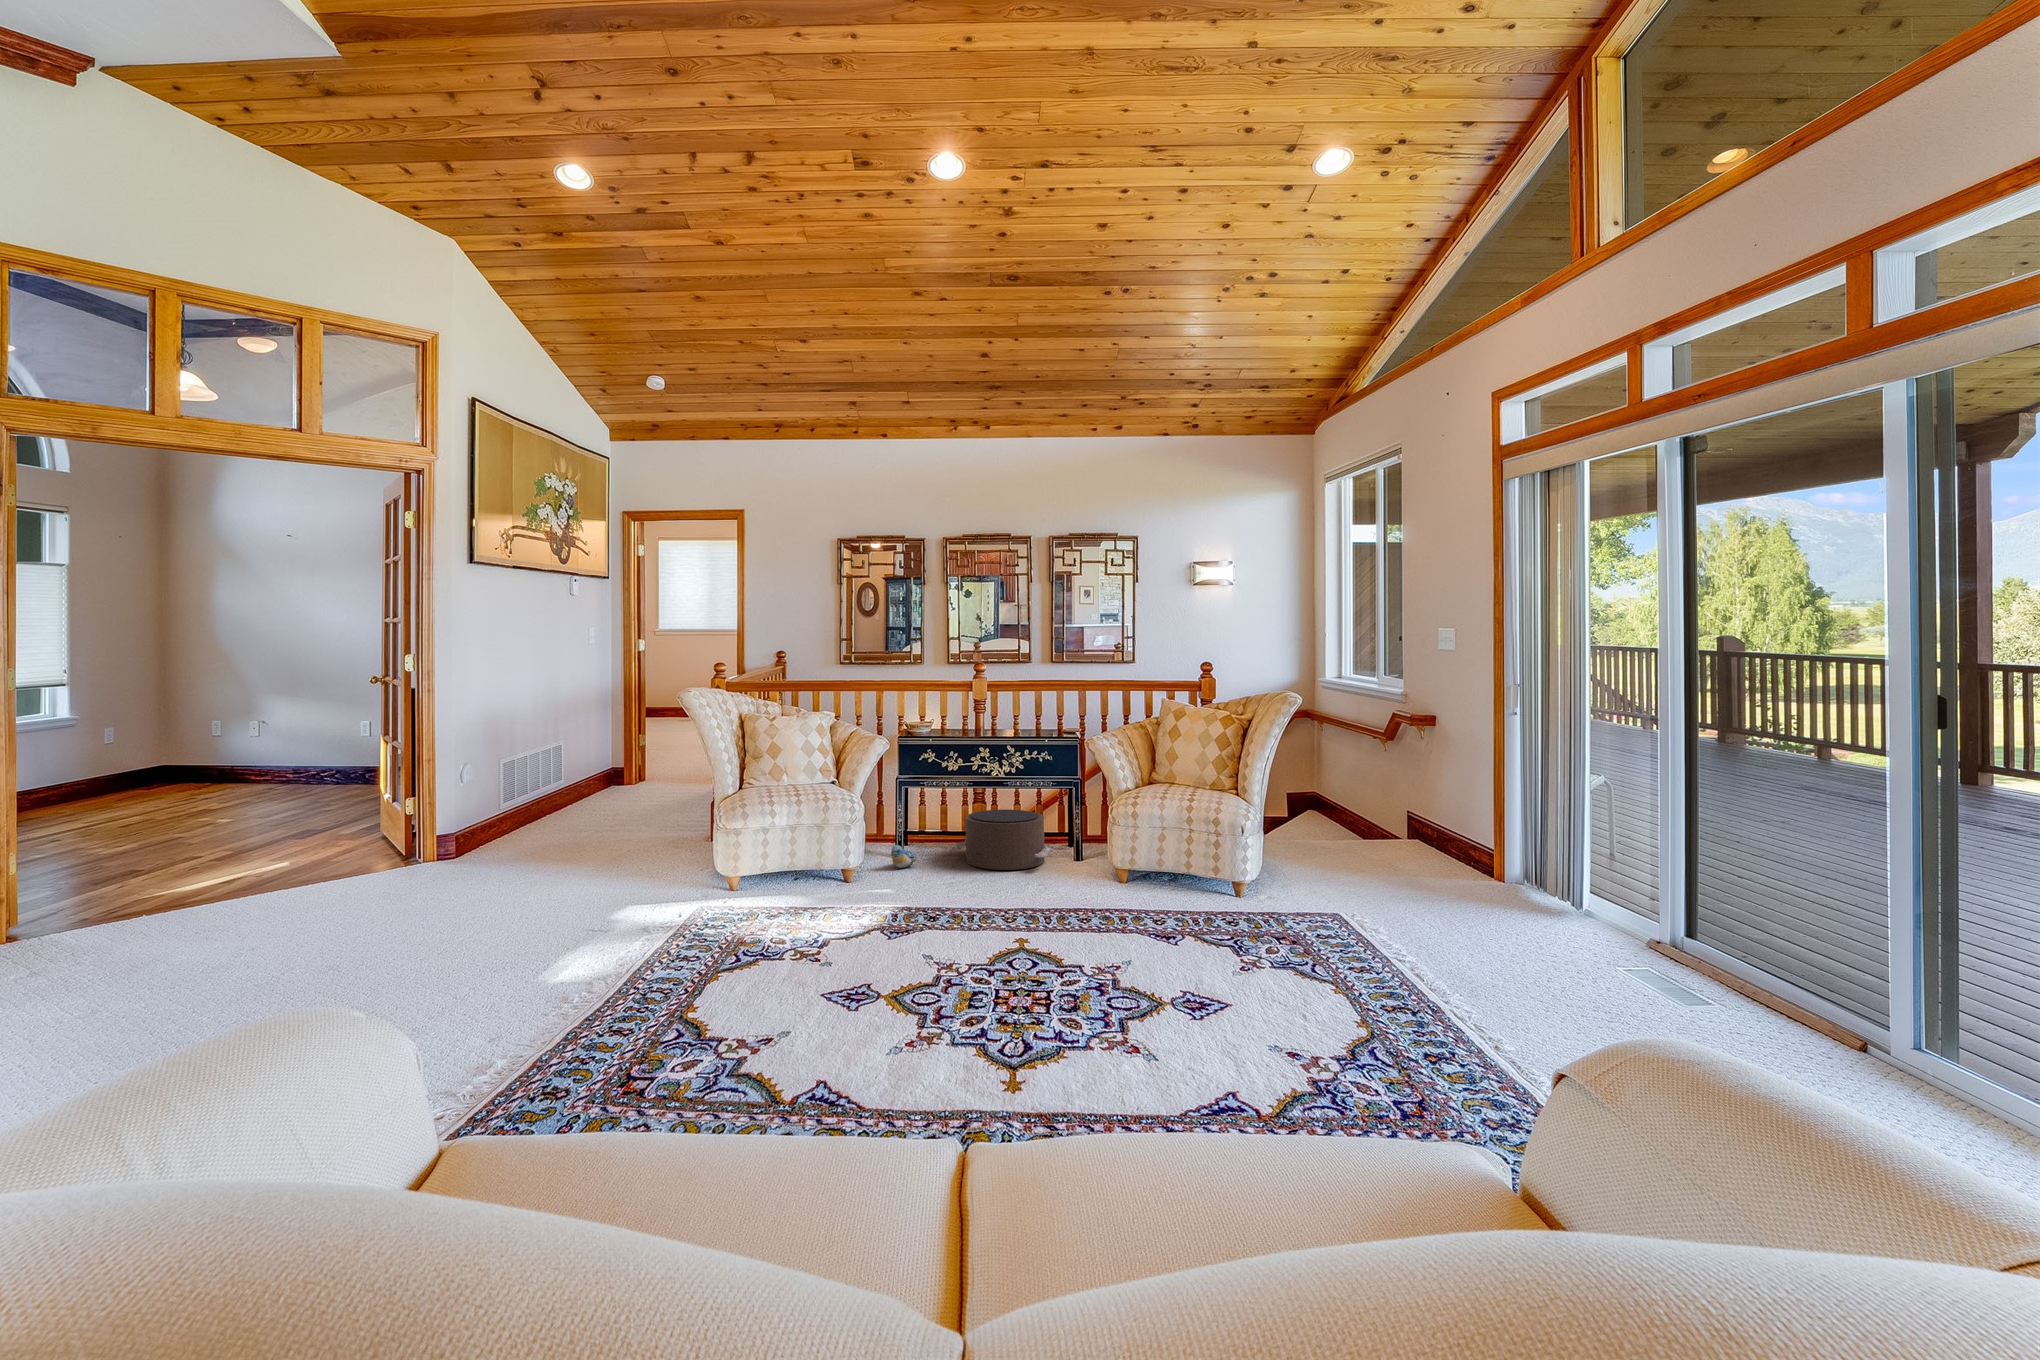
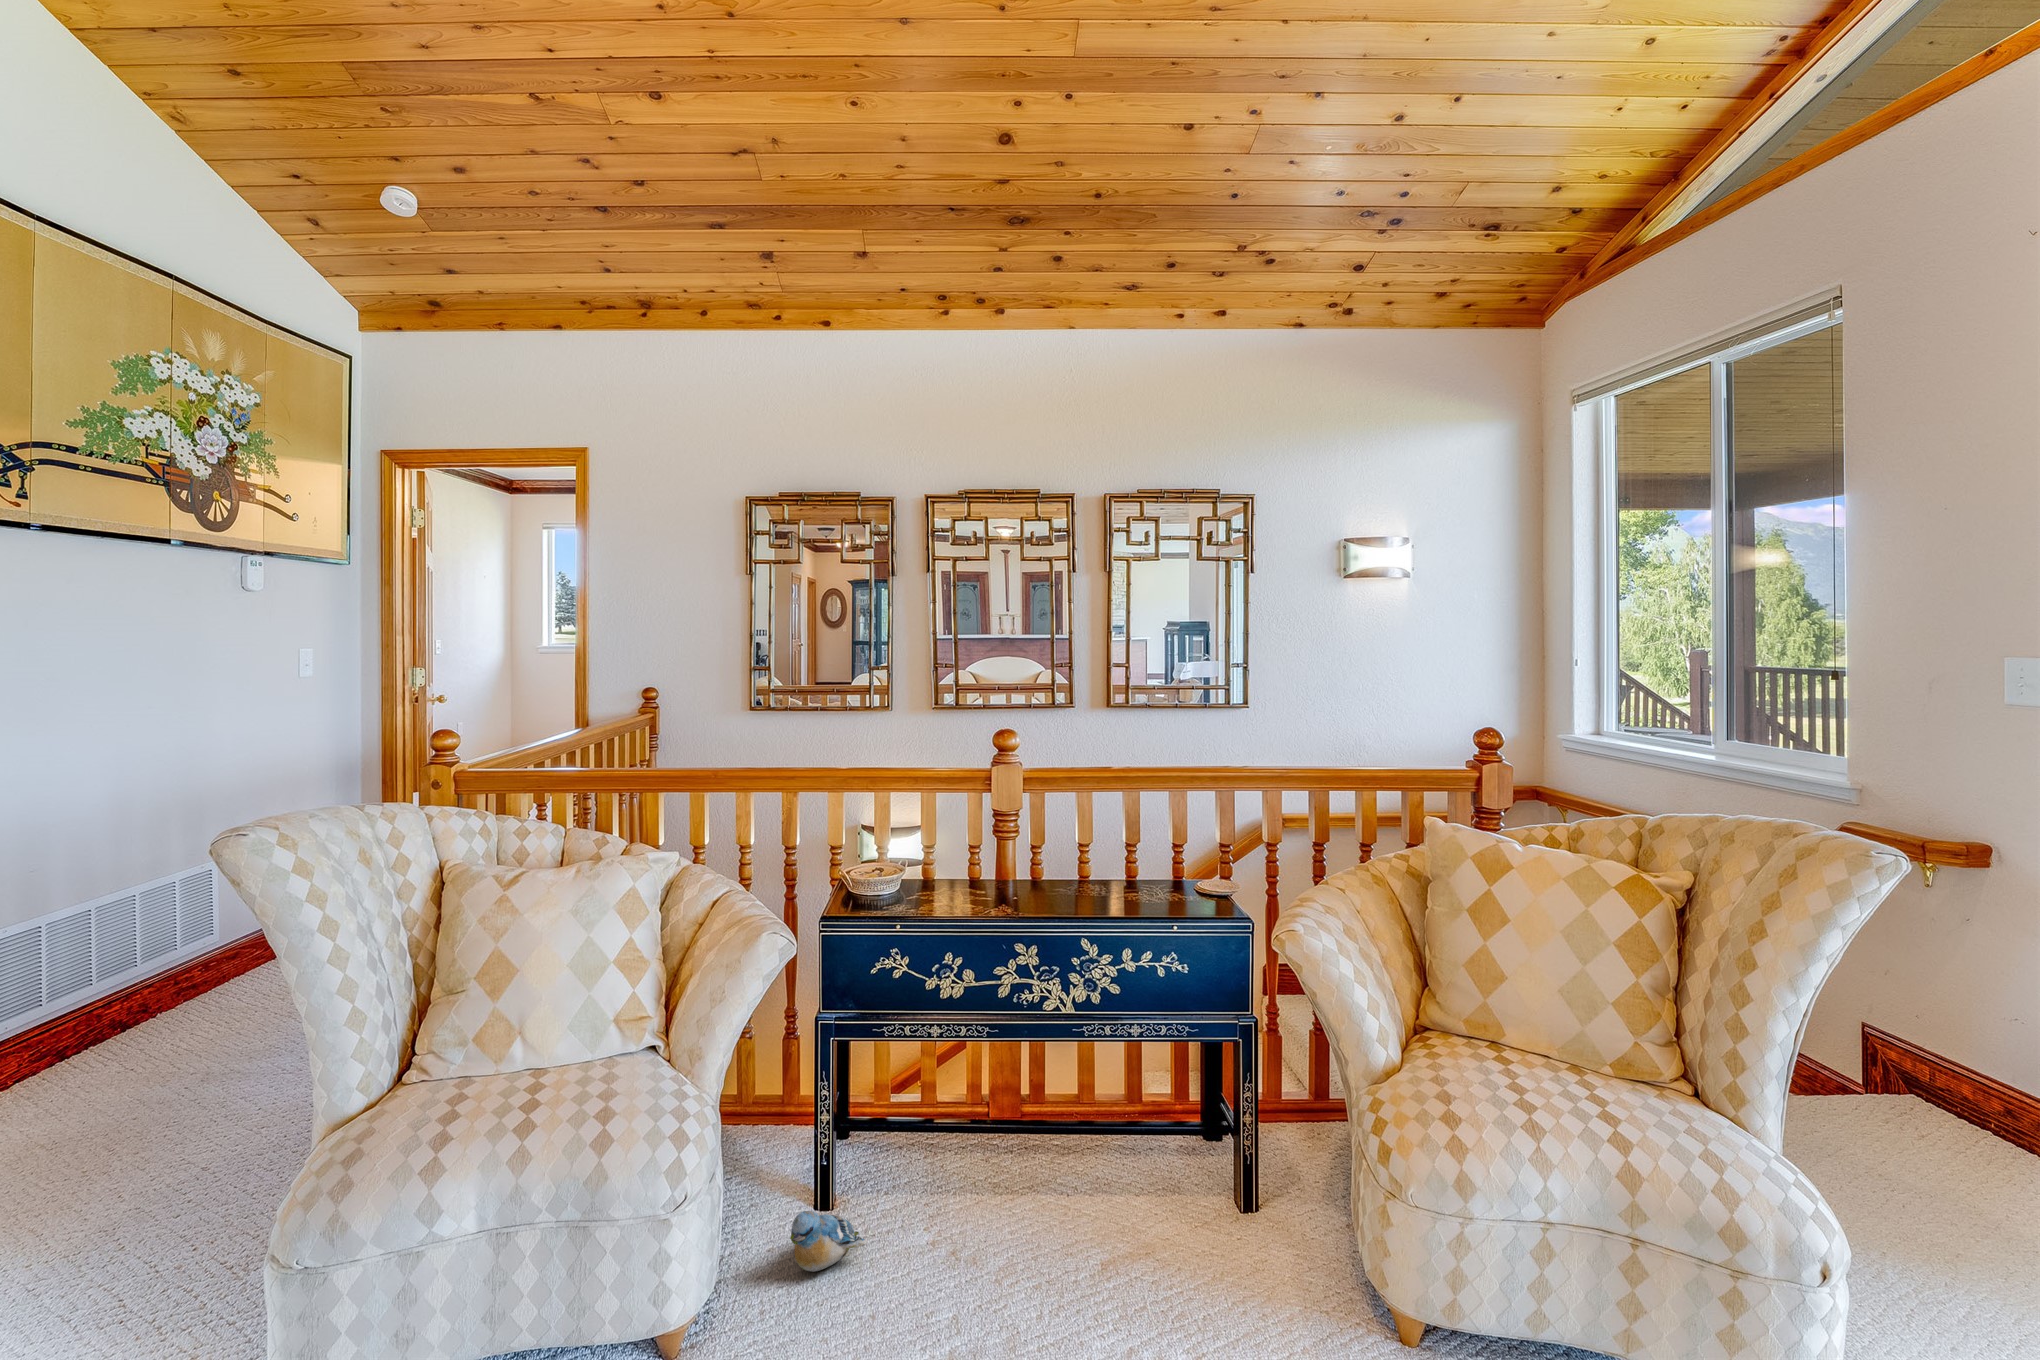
pouf: present [950,809,1054,870] -> none [942,1074,1199,1288]

